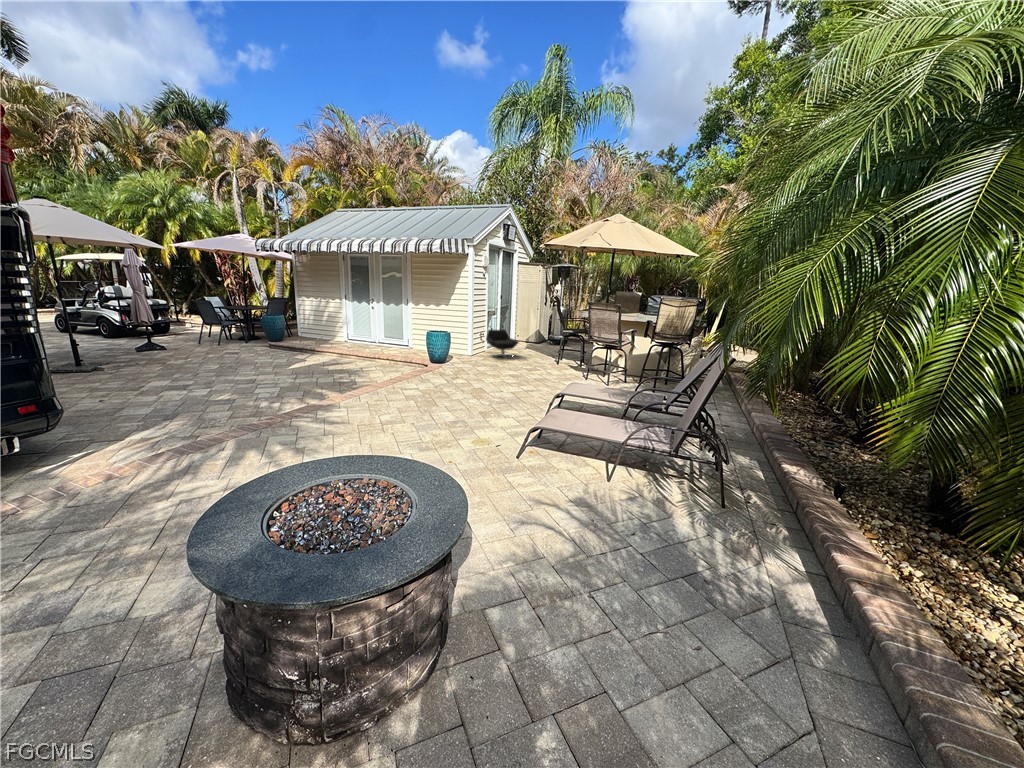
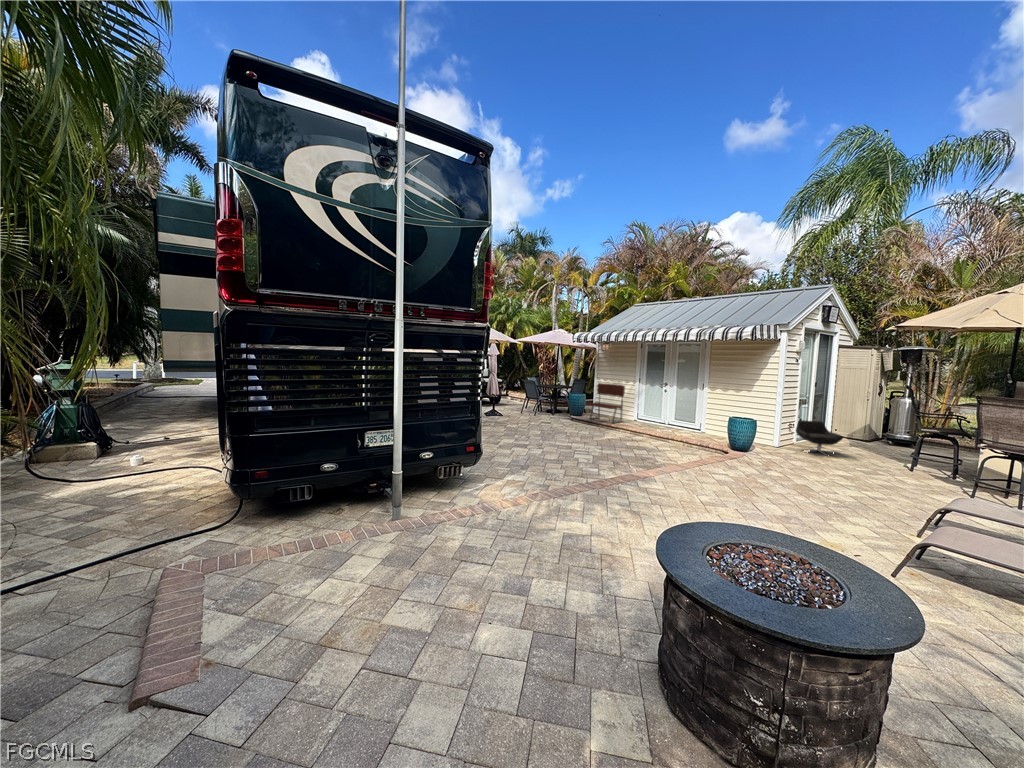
bench: none [285,301,331,346] -> present [586,383,625,423]

